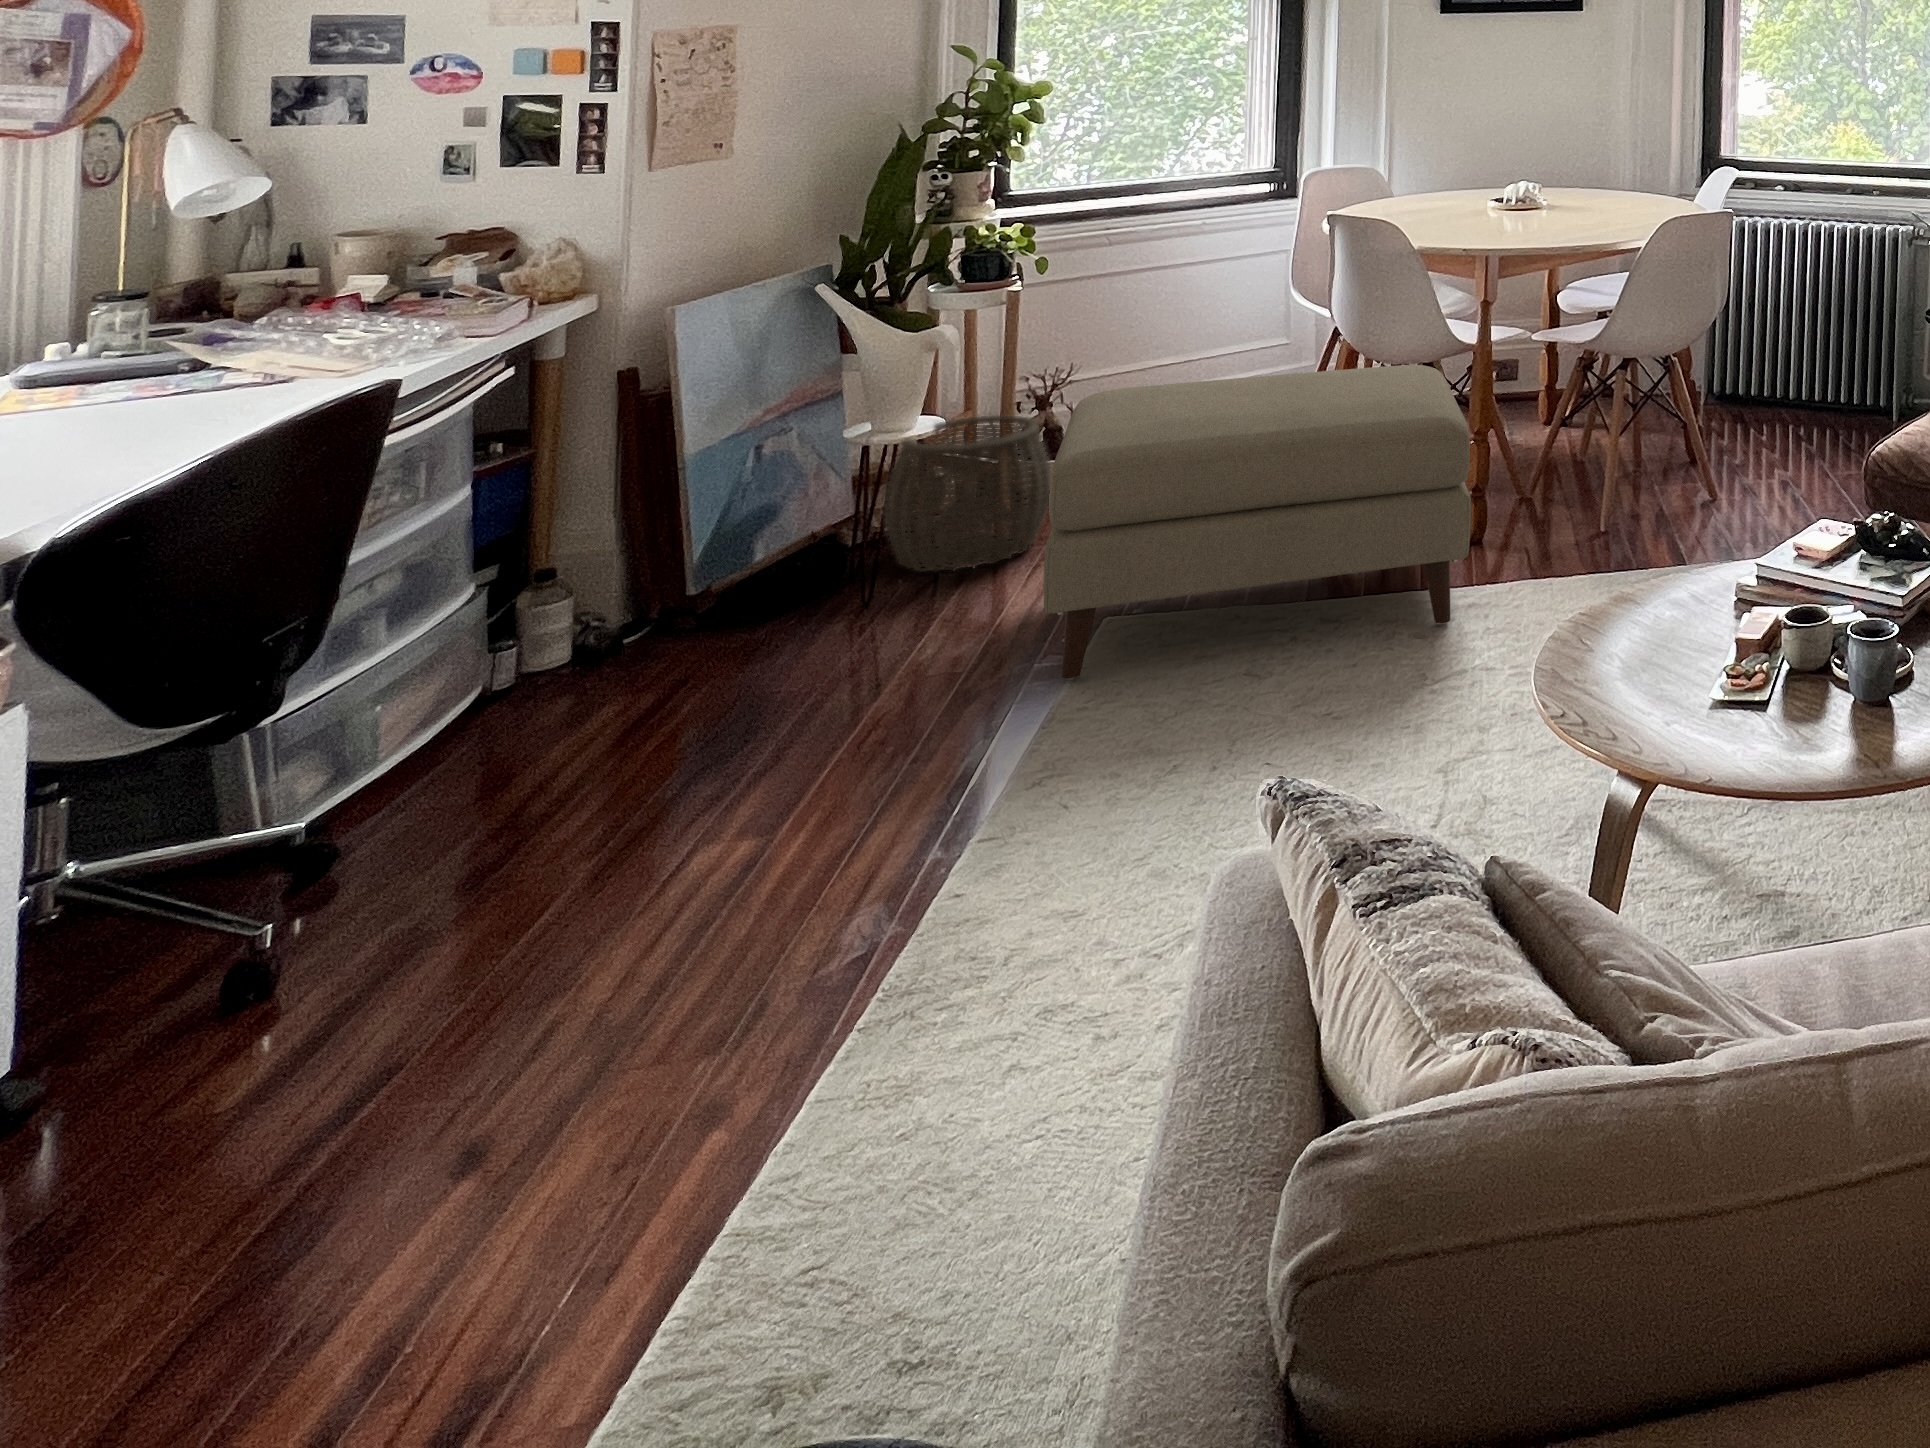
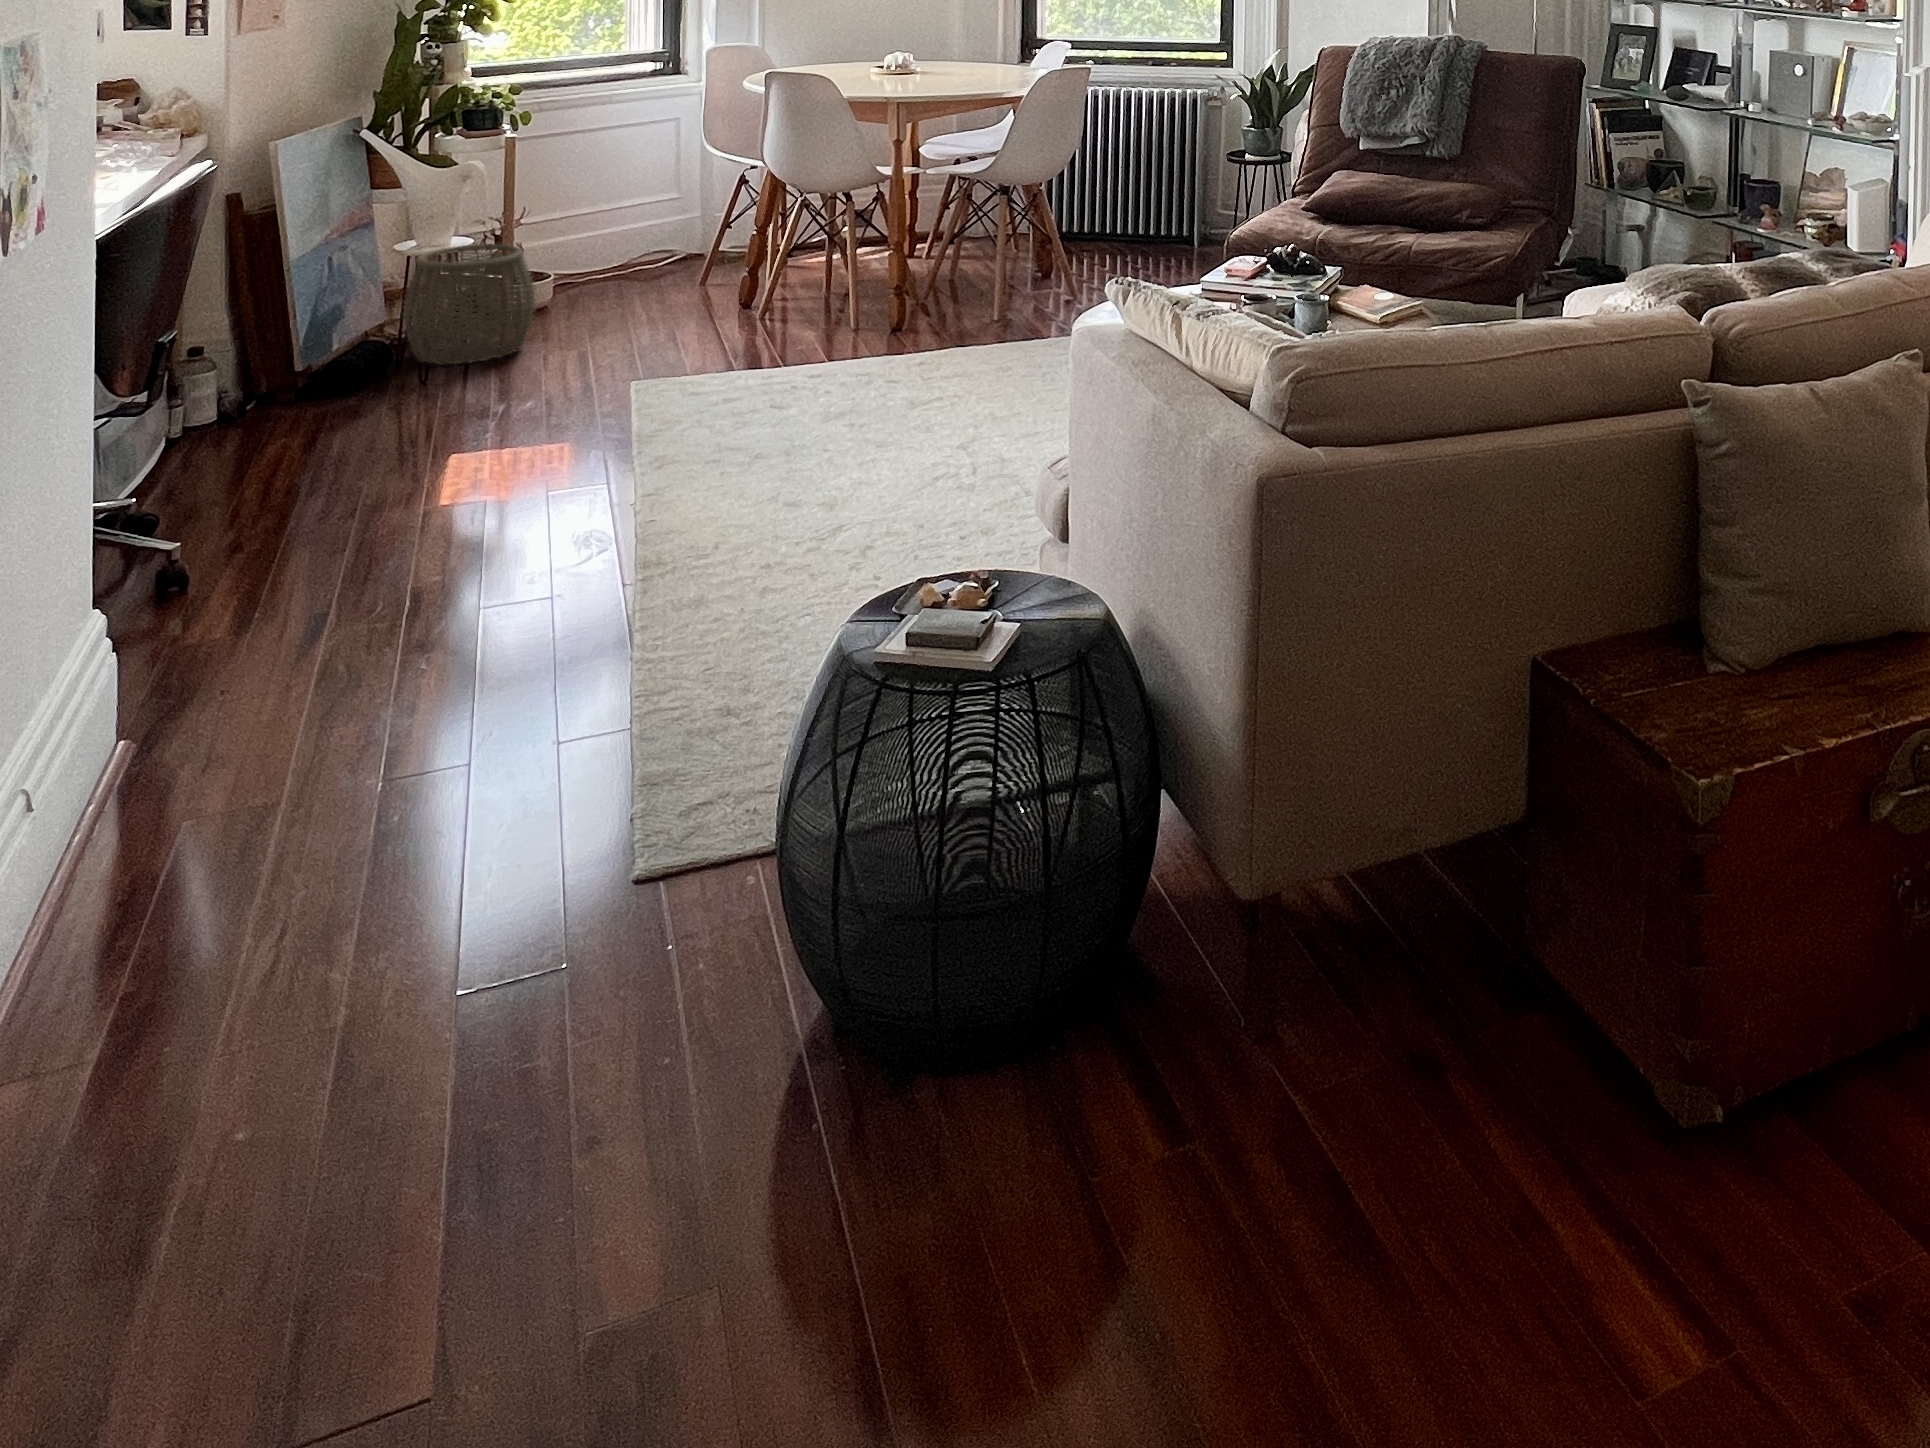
ottoman: present [1044,365,1471,680] -> none [576,191,920,418]

